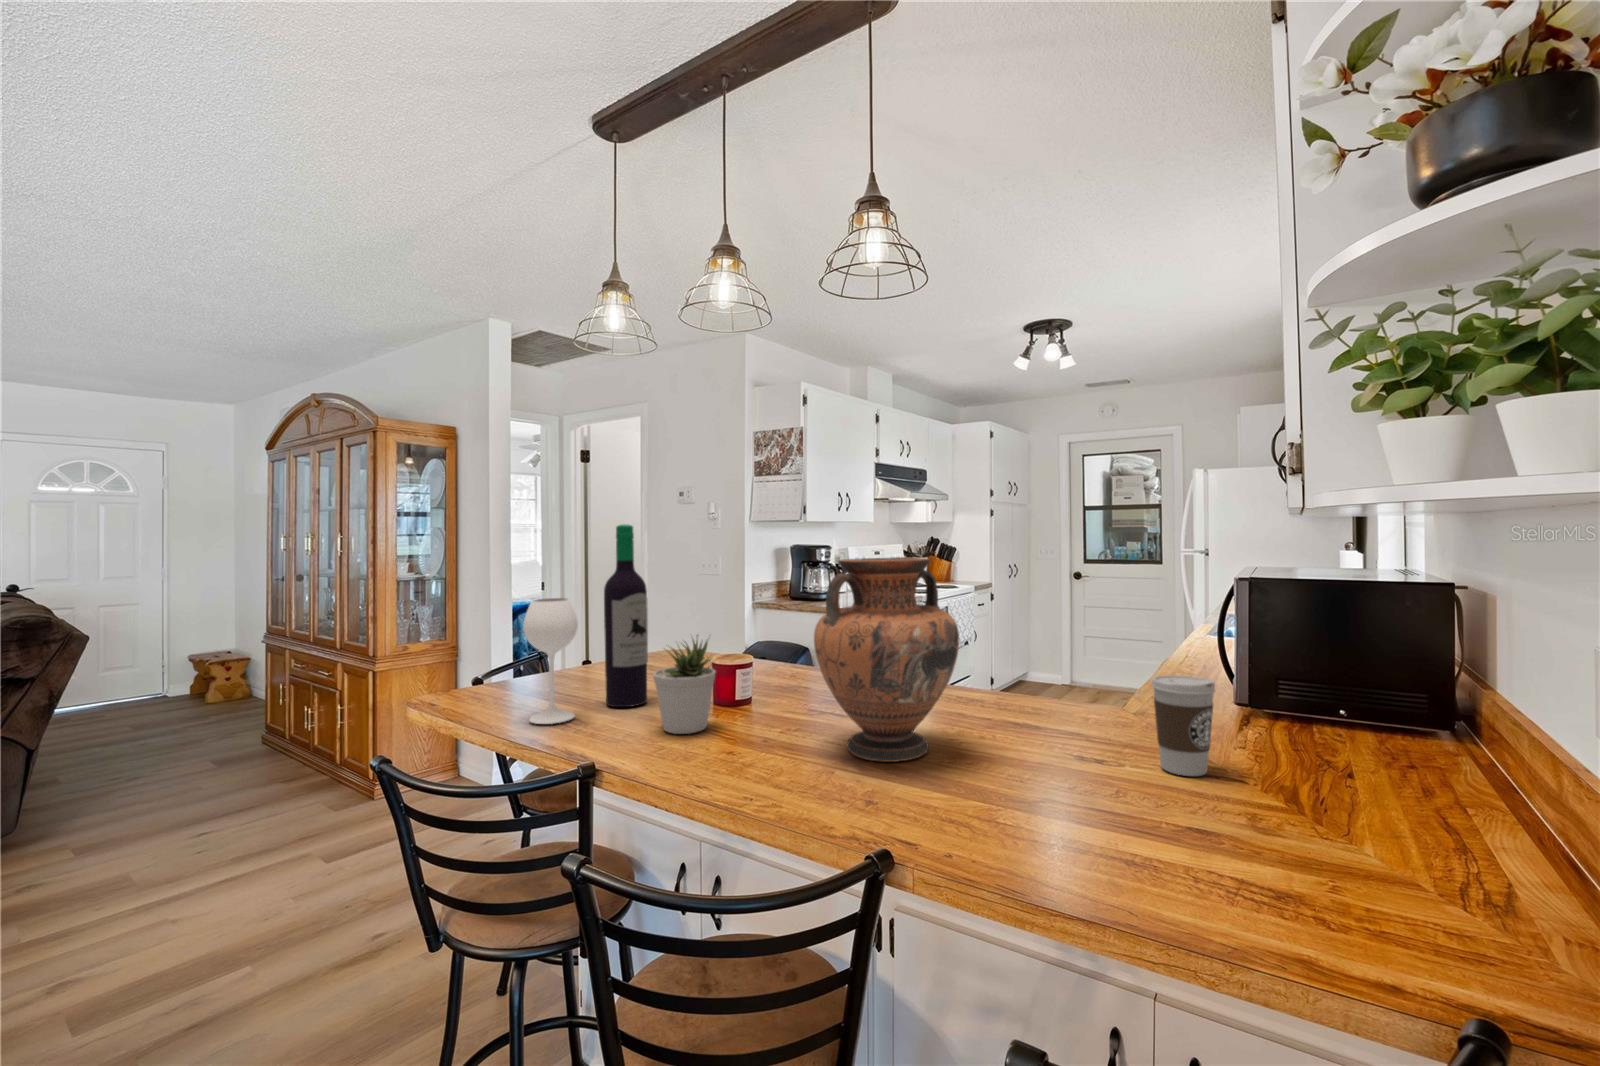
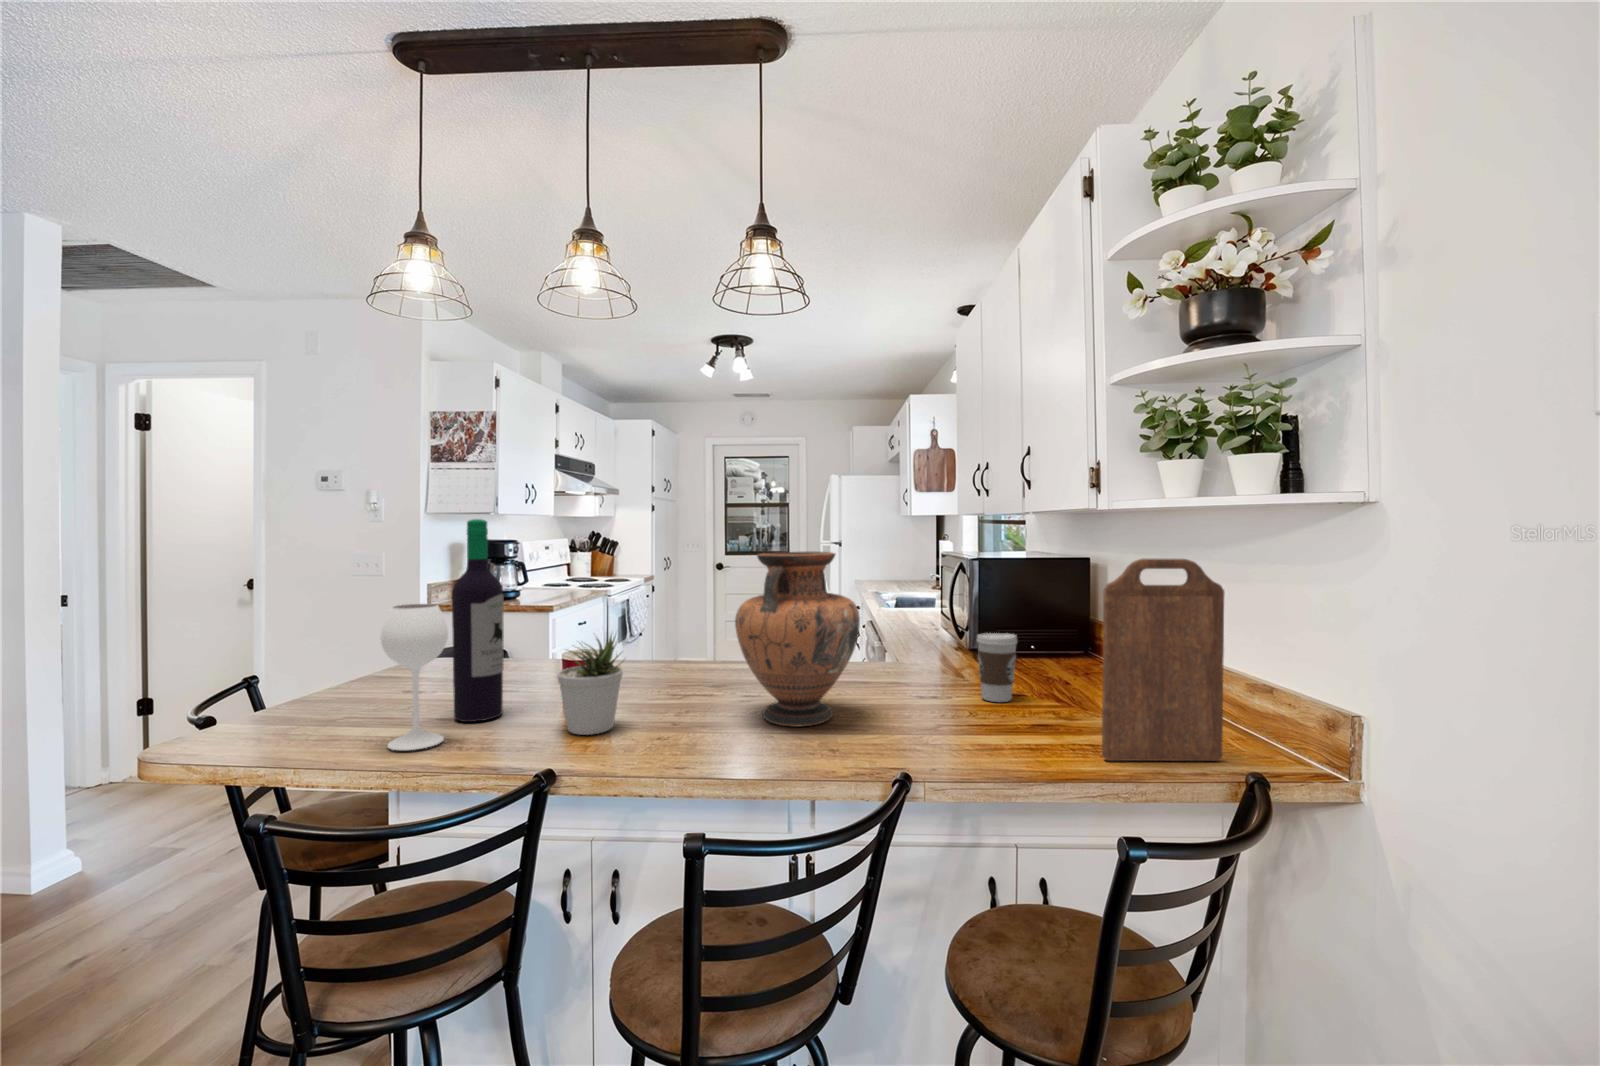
cutting board: none [1217,574,1472,952] -> present [1102,558,1224,761]

